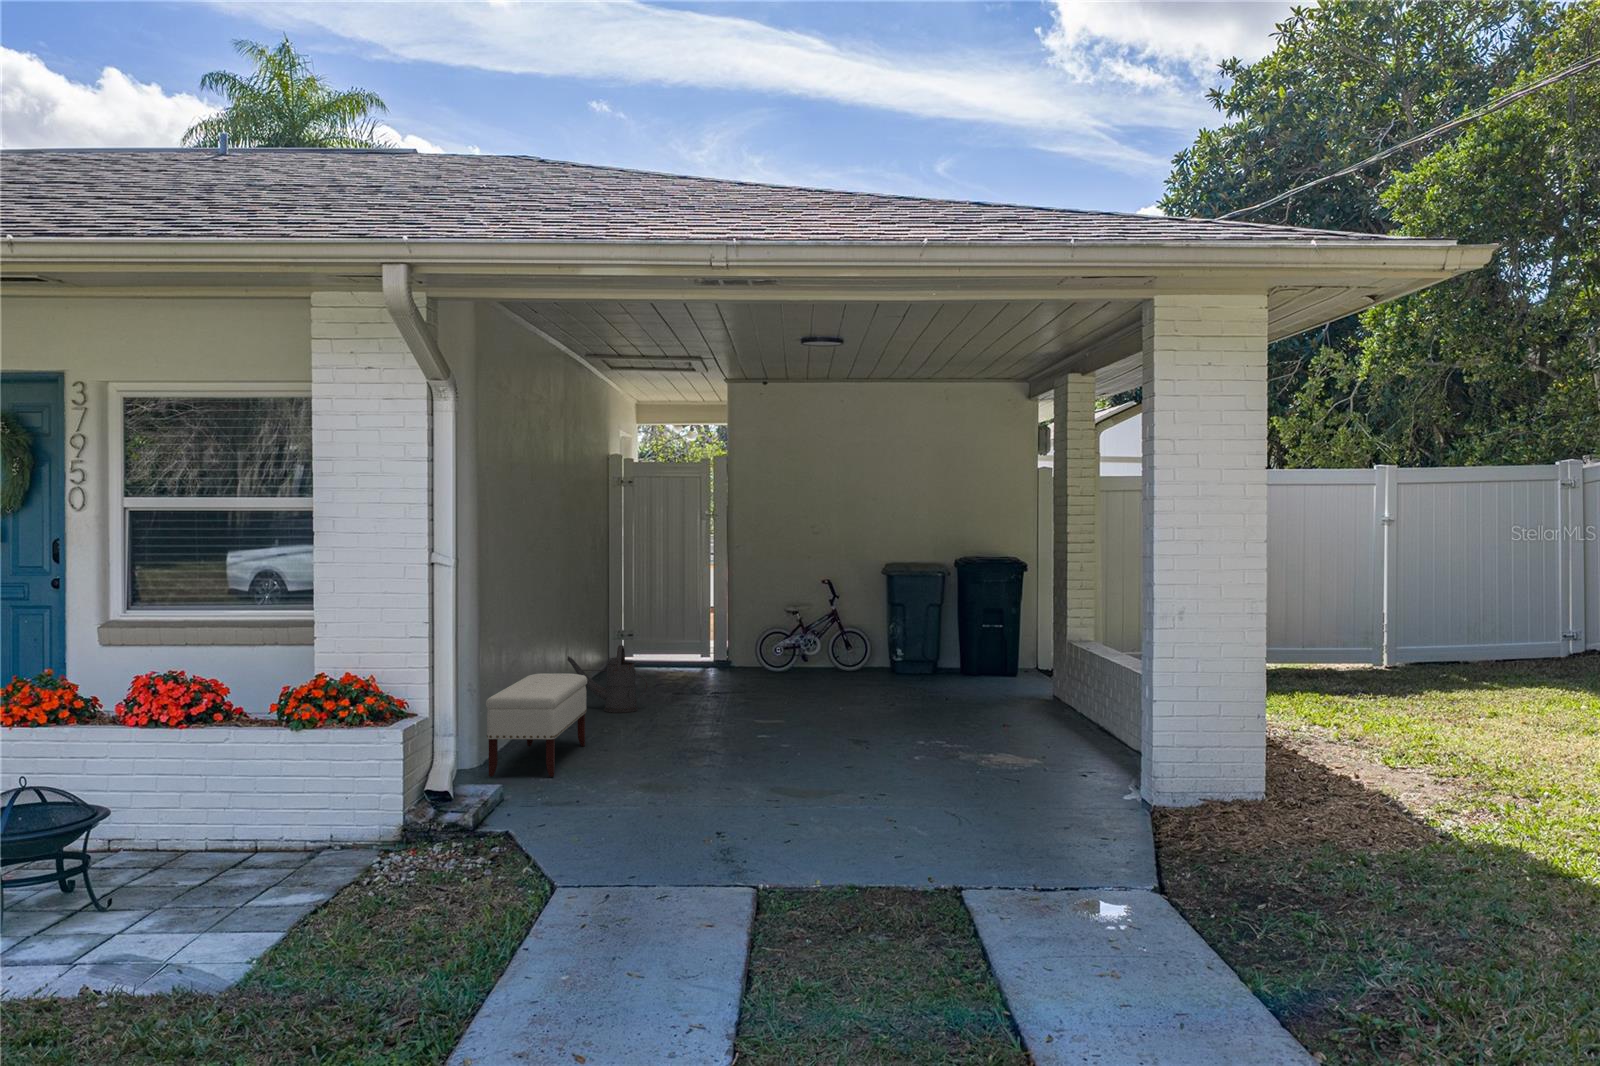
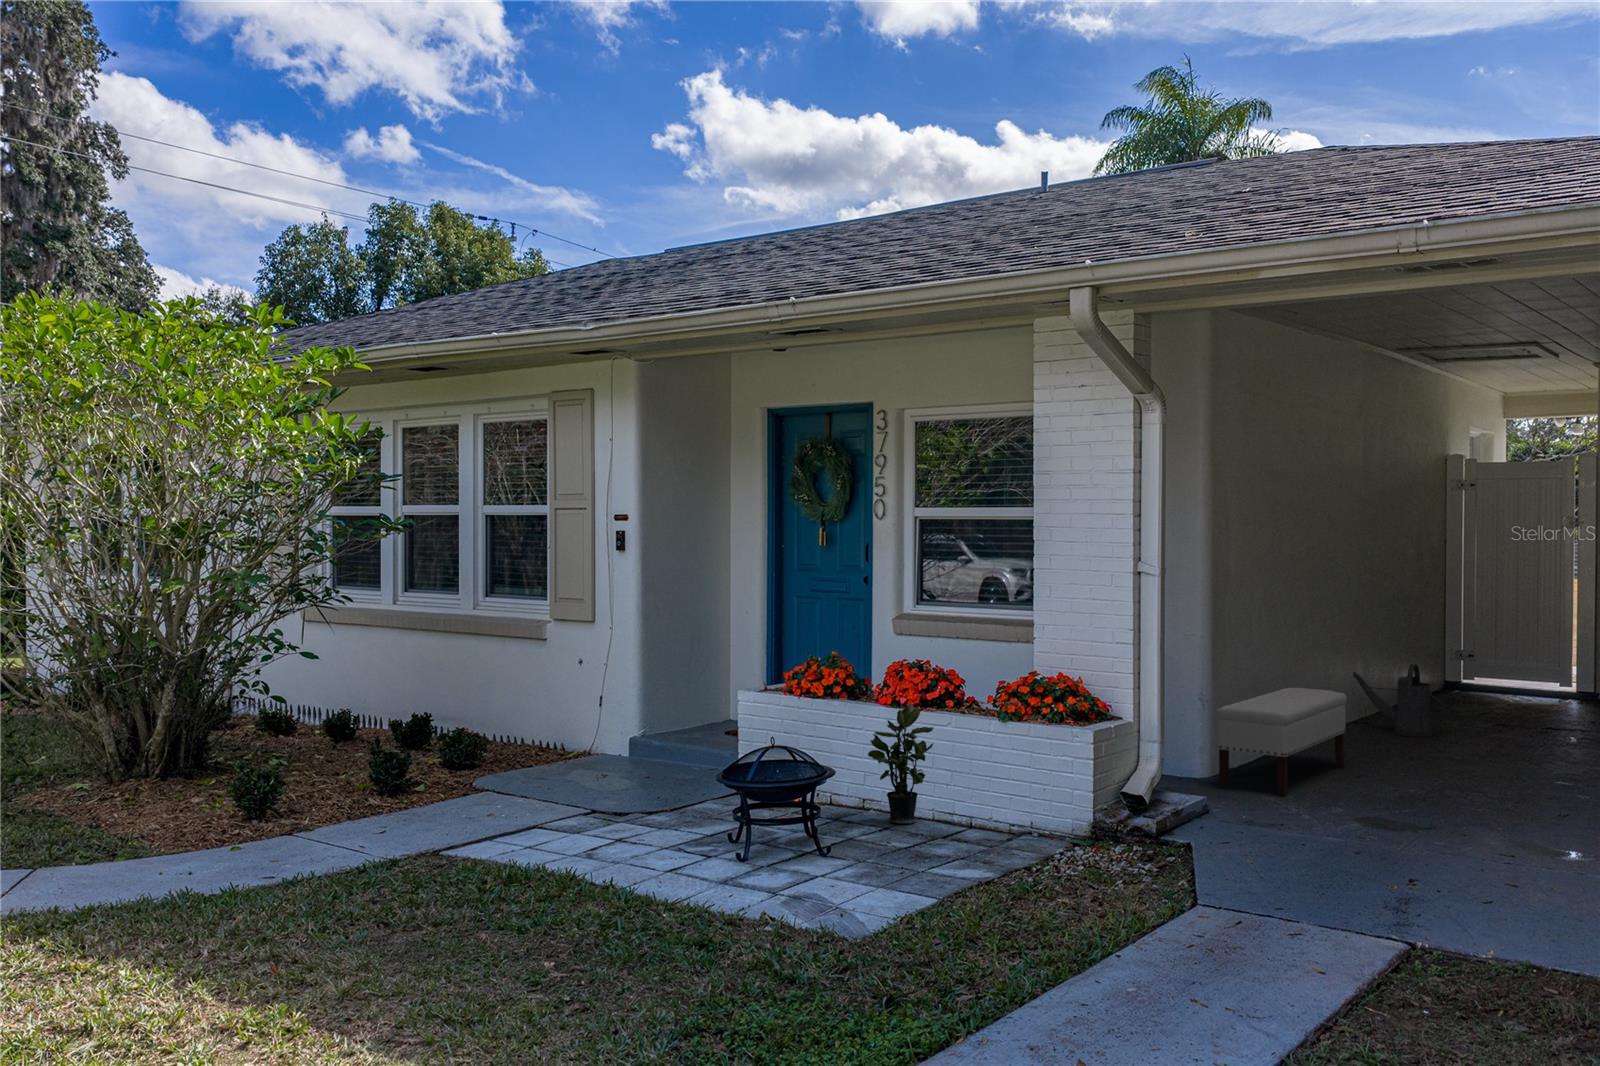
potted plant: none [129,721,213,862] -> present [868,703,933,824]

